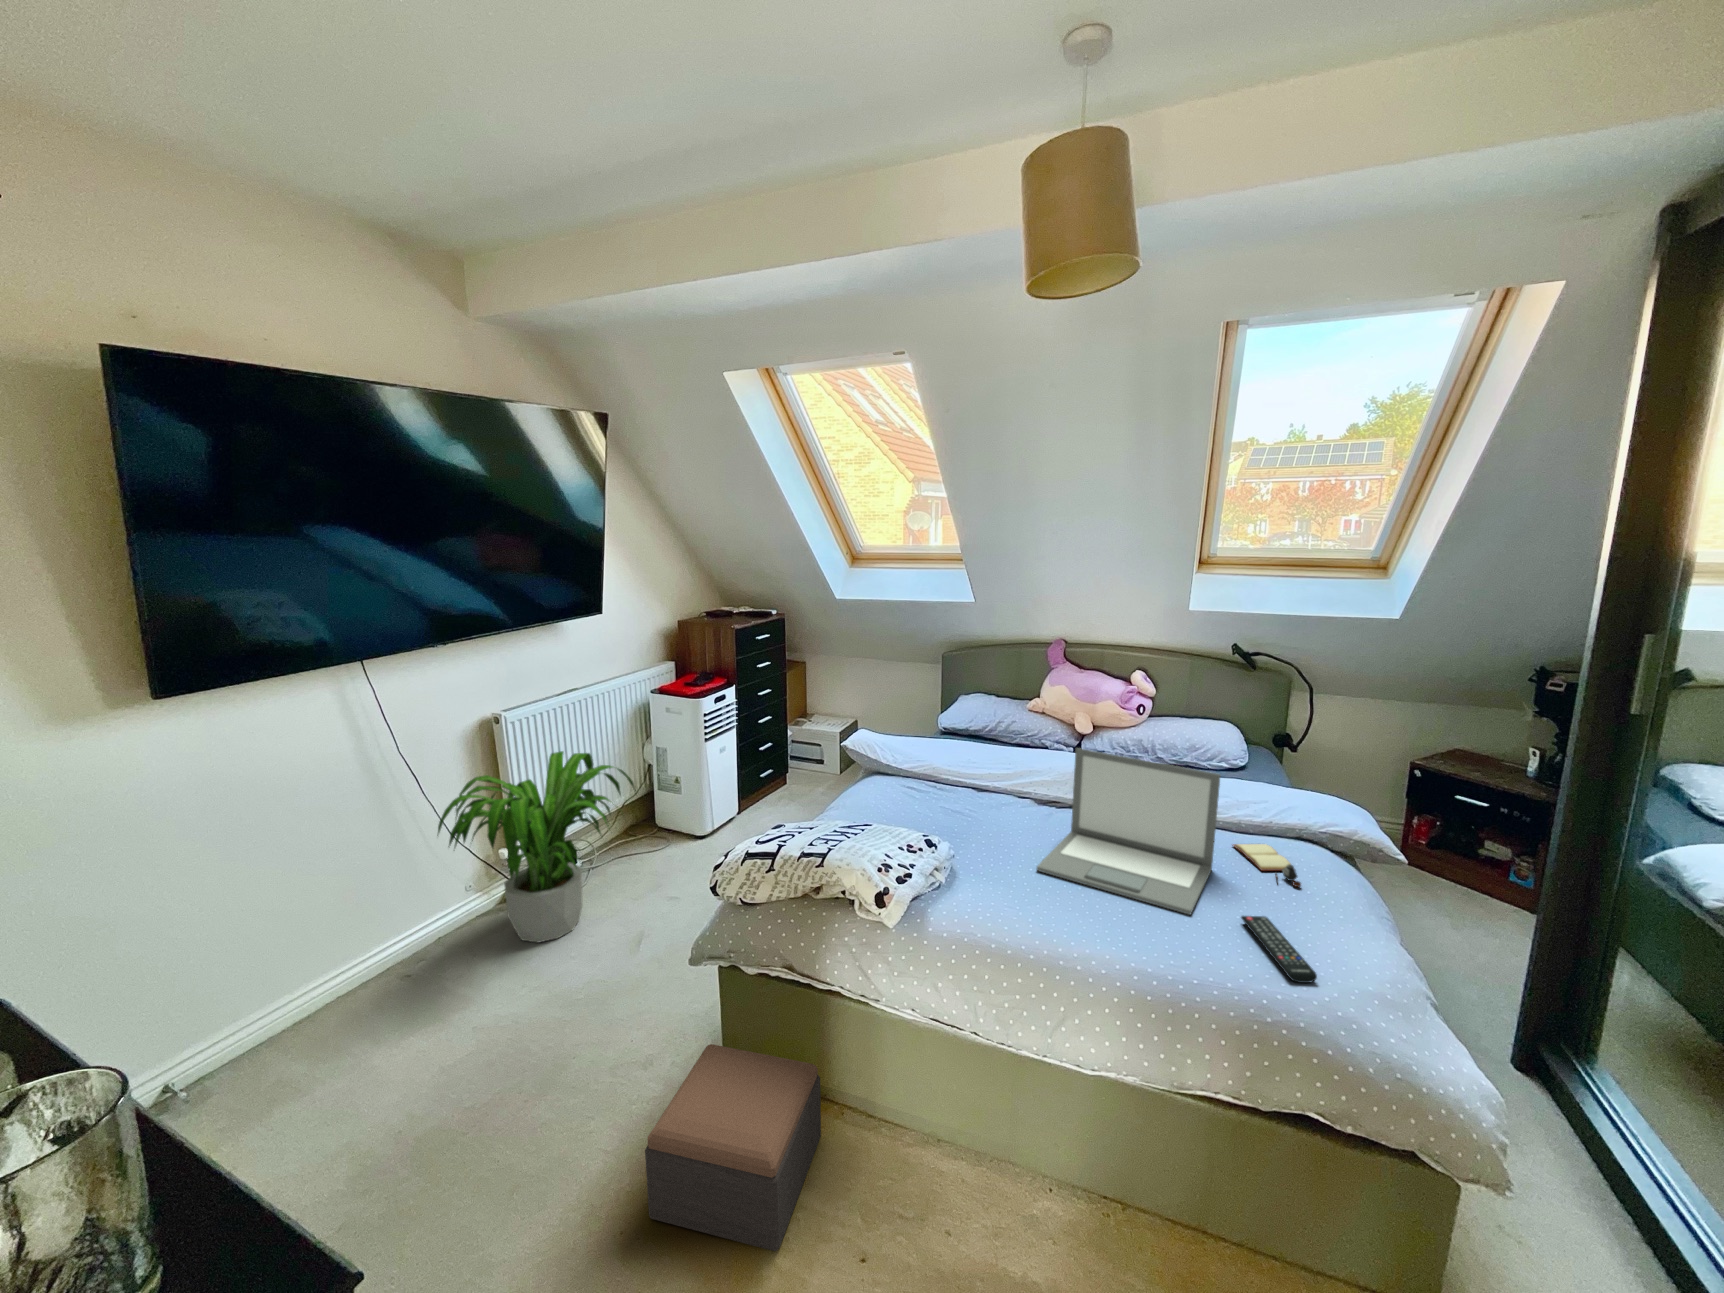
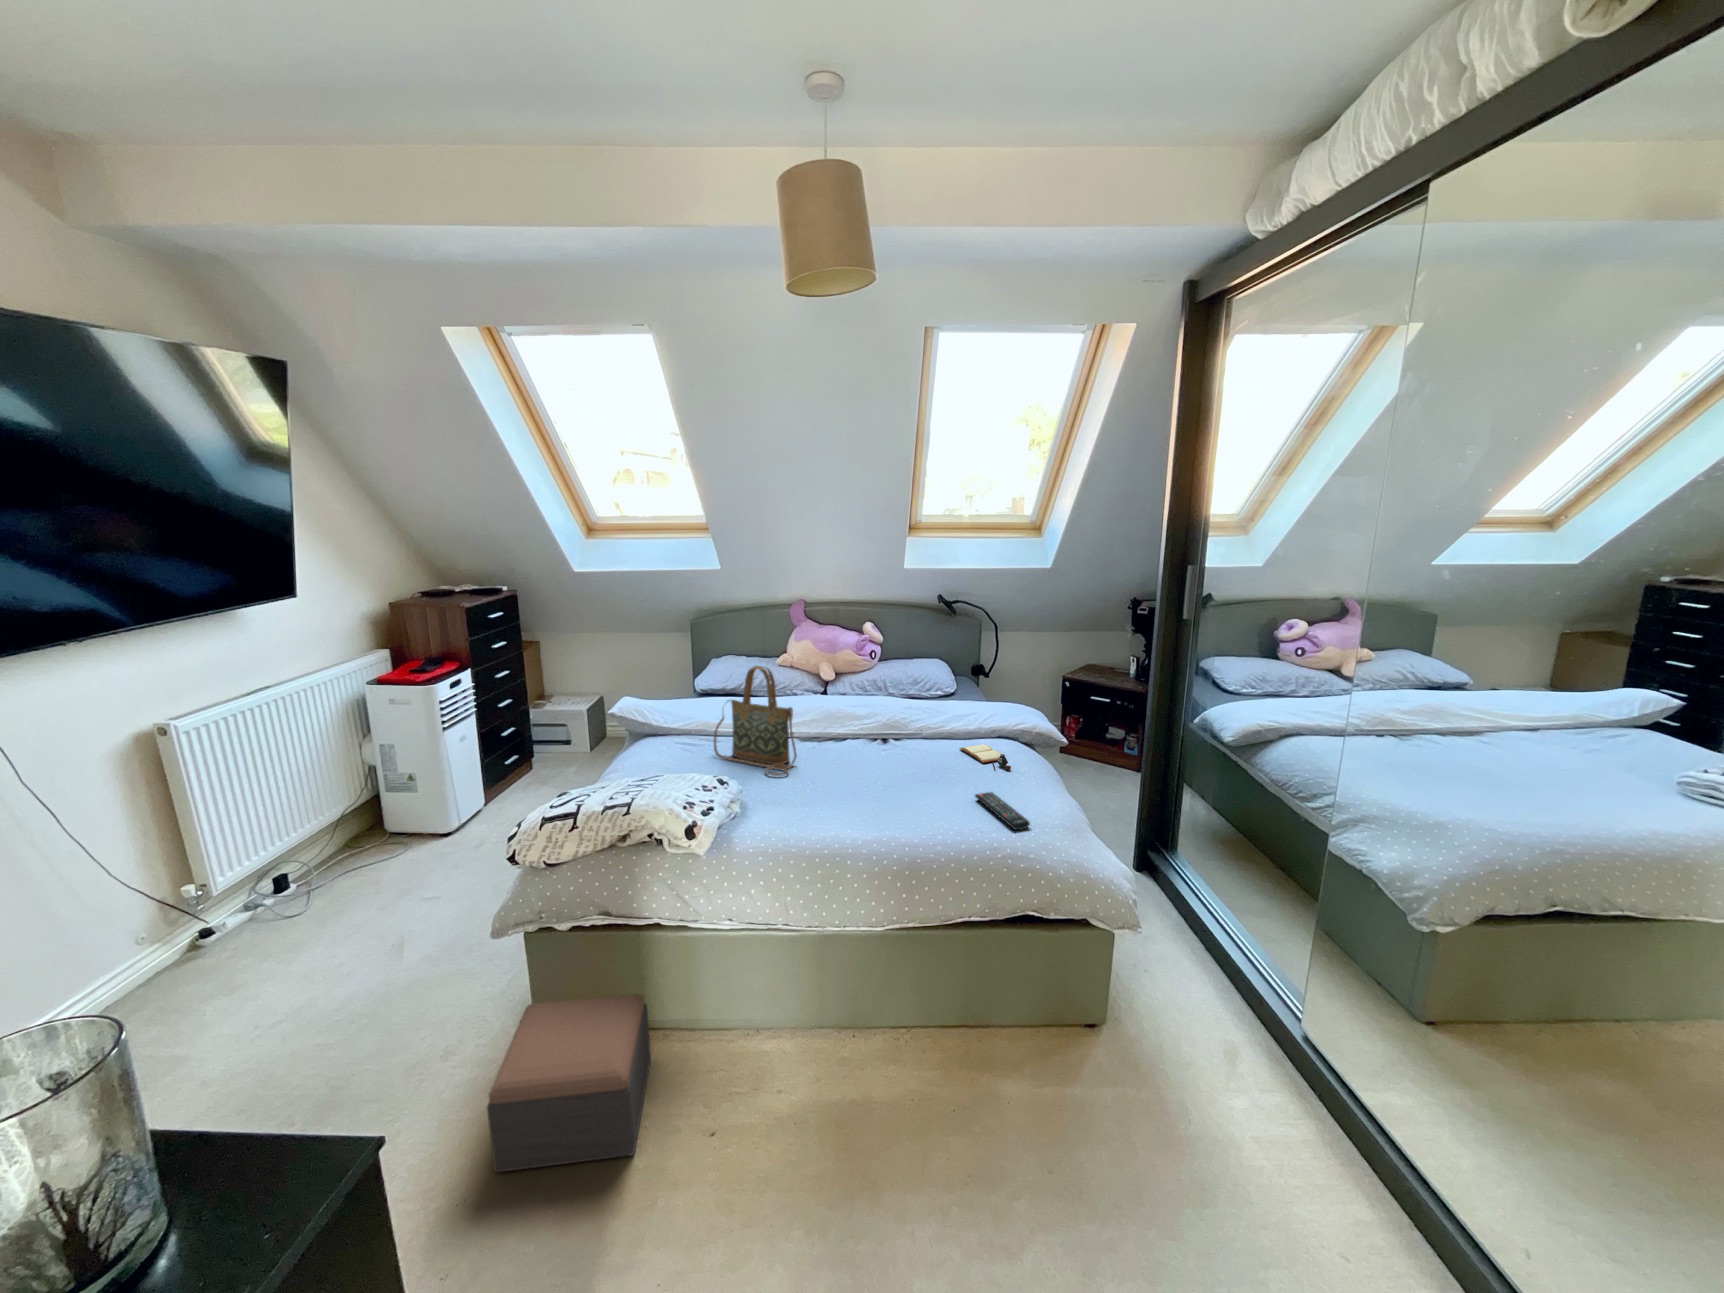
handbag: none [937,716,1024,844] -> present [714,666,797,776]
laptop: present [1036,748,1220,915] -> none [815,684,950,801]
potted plant: present [437,751,636,942] -> none [110,756,378,978]

